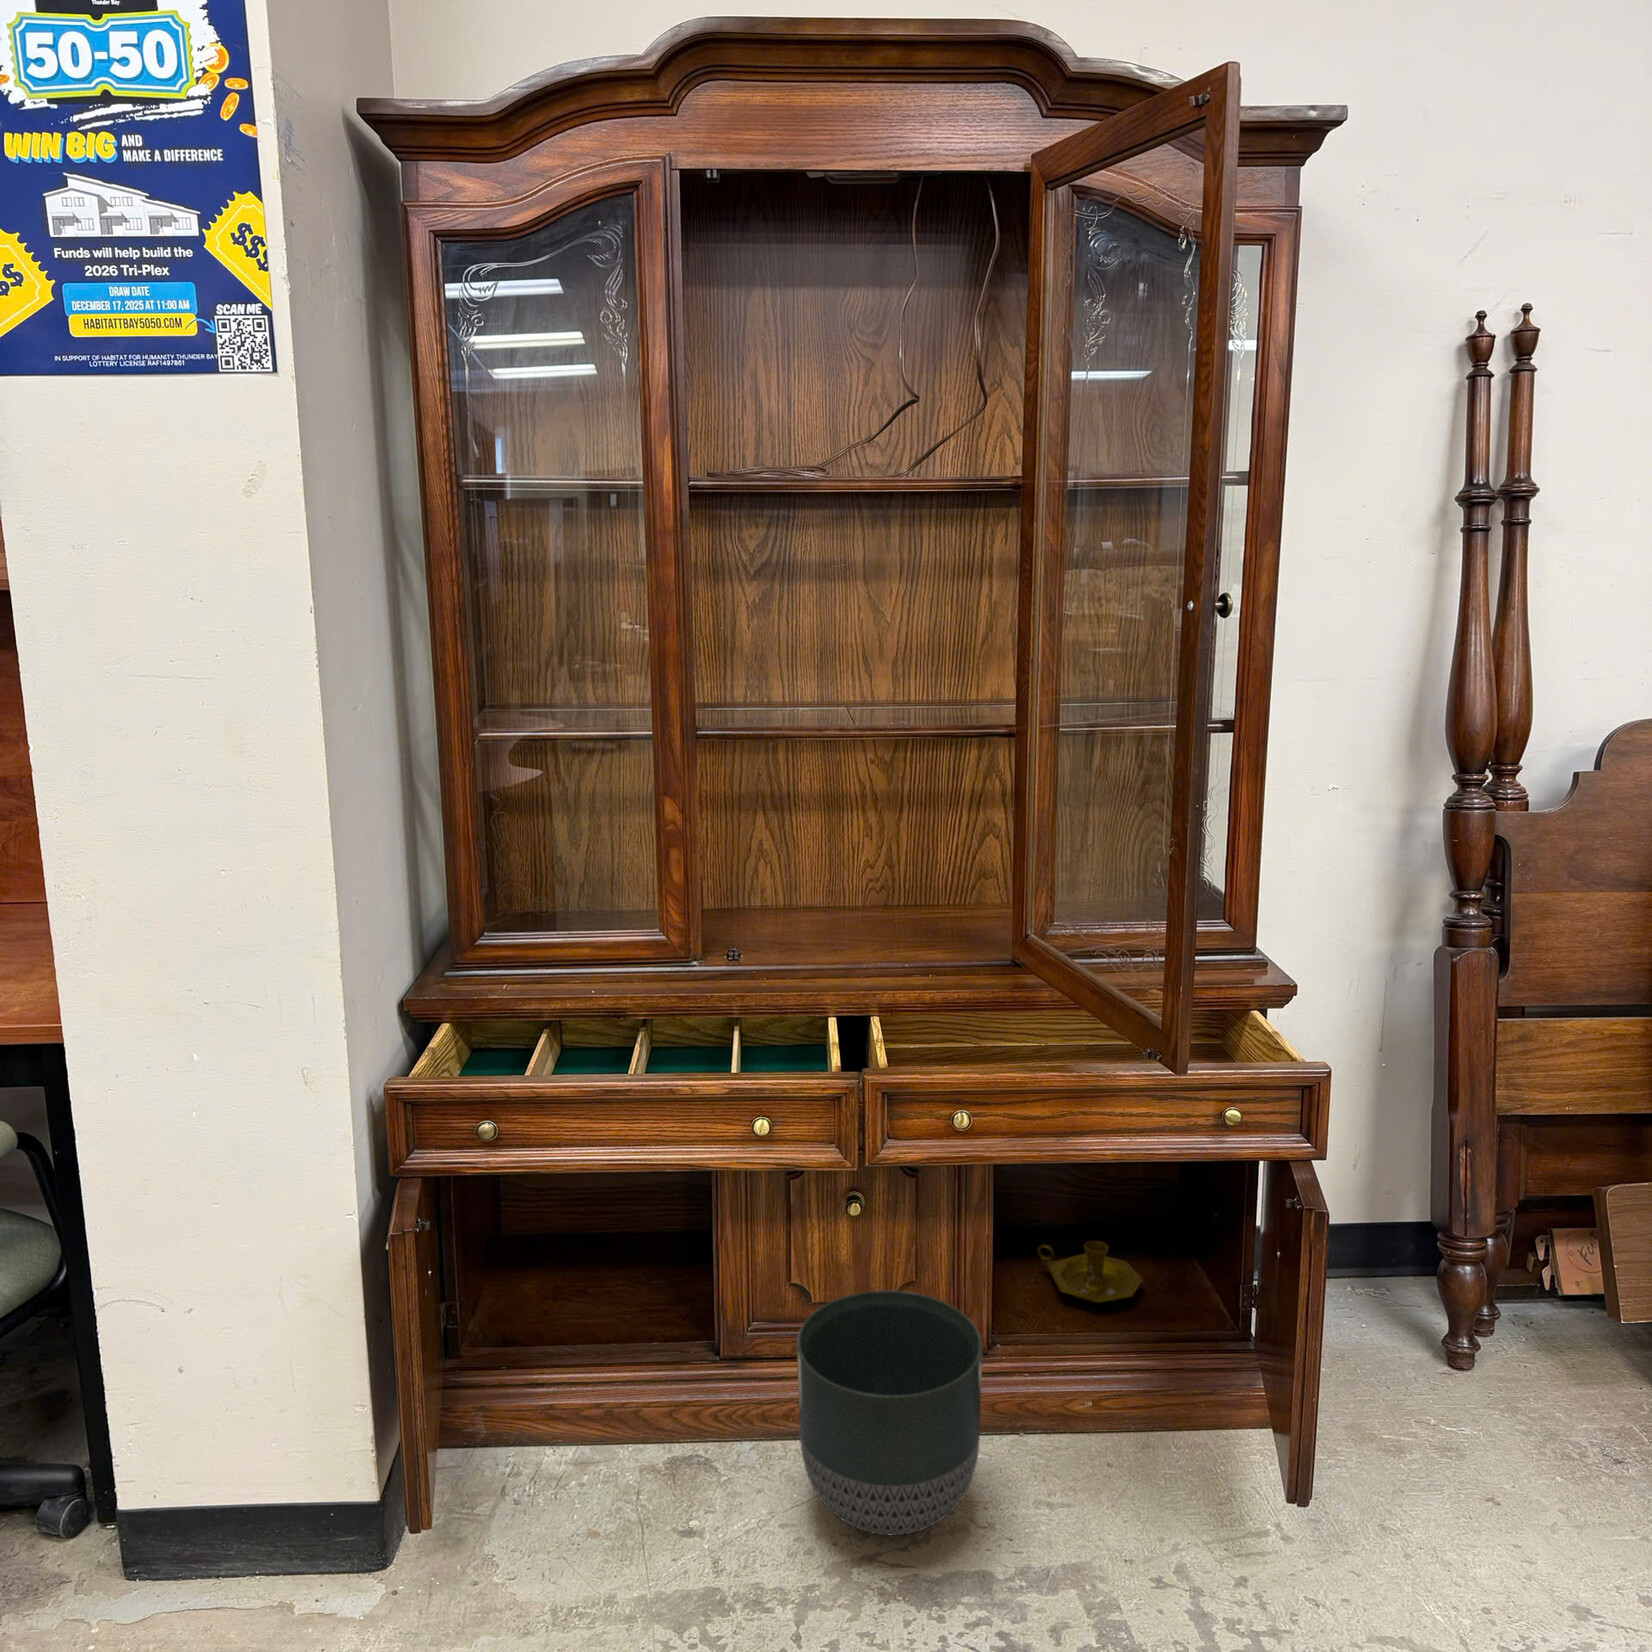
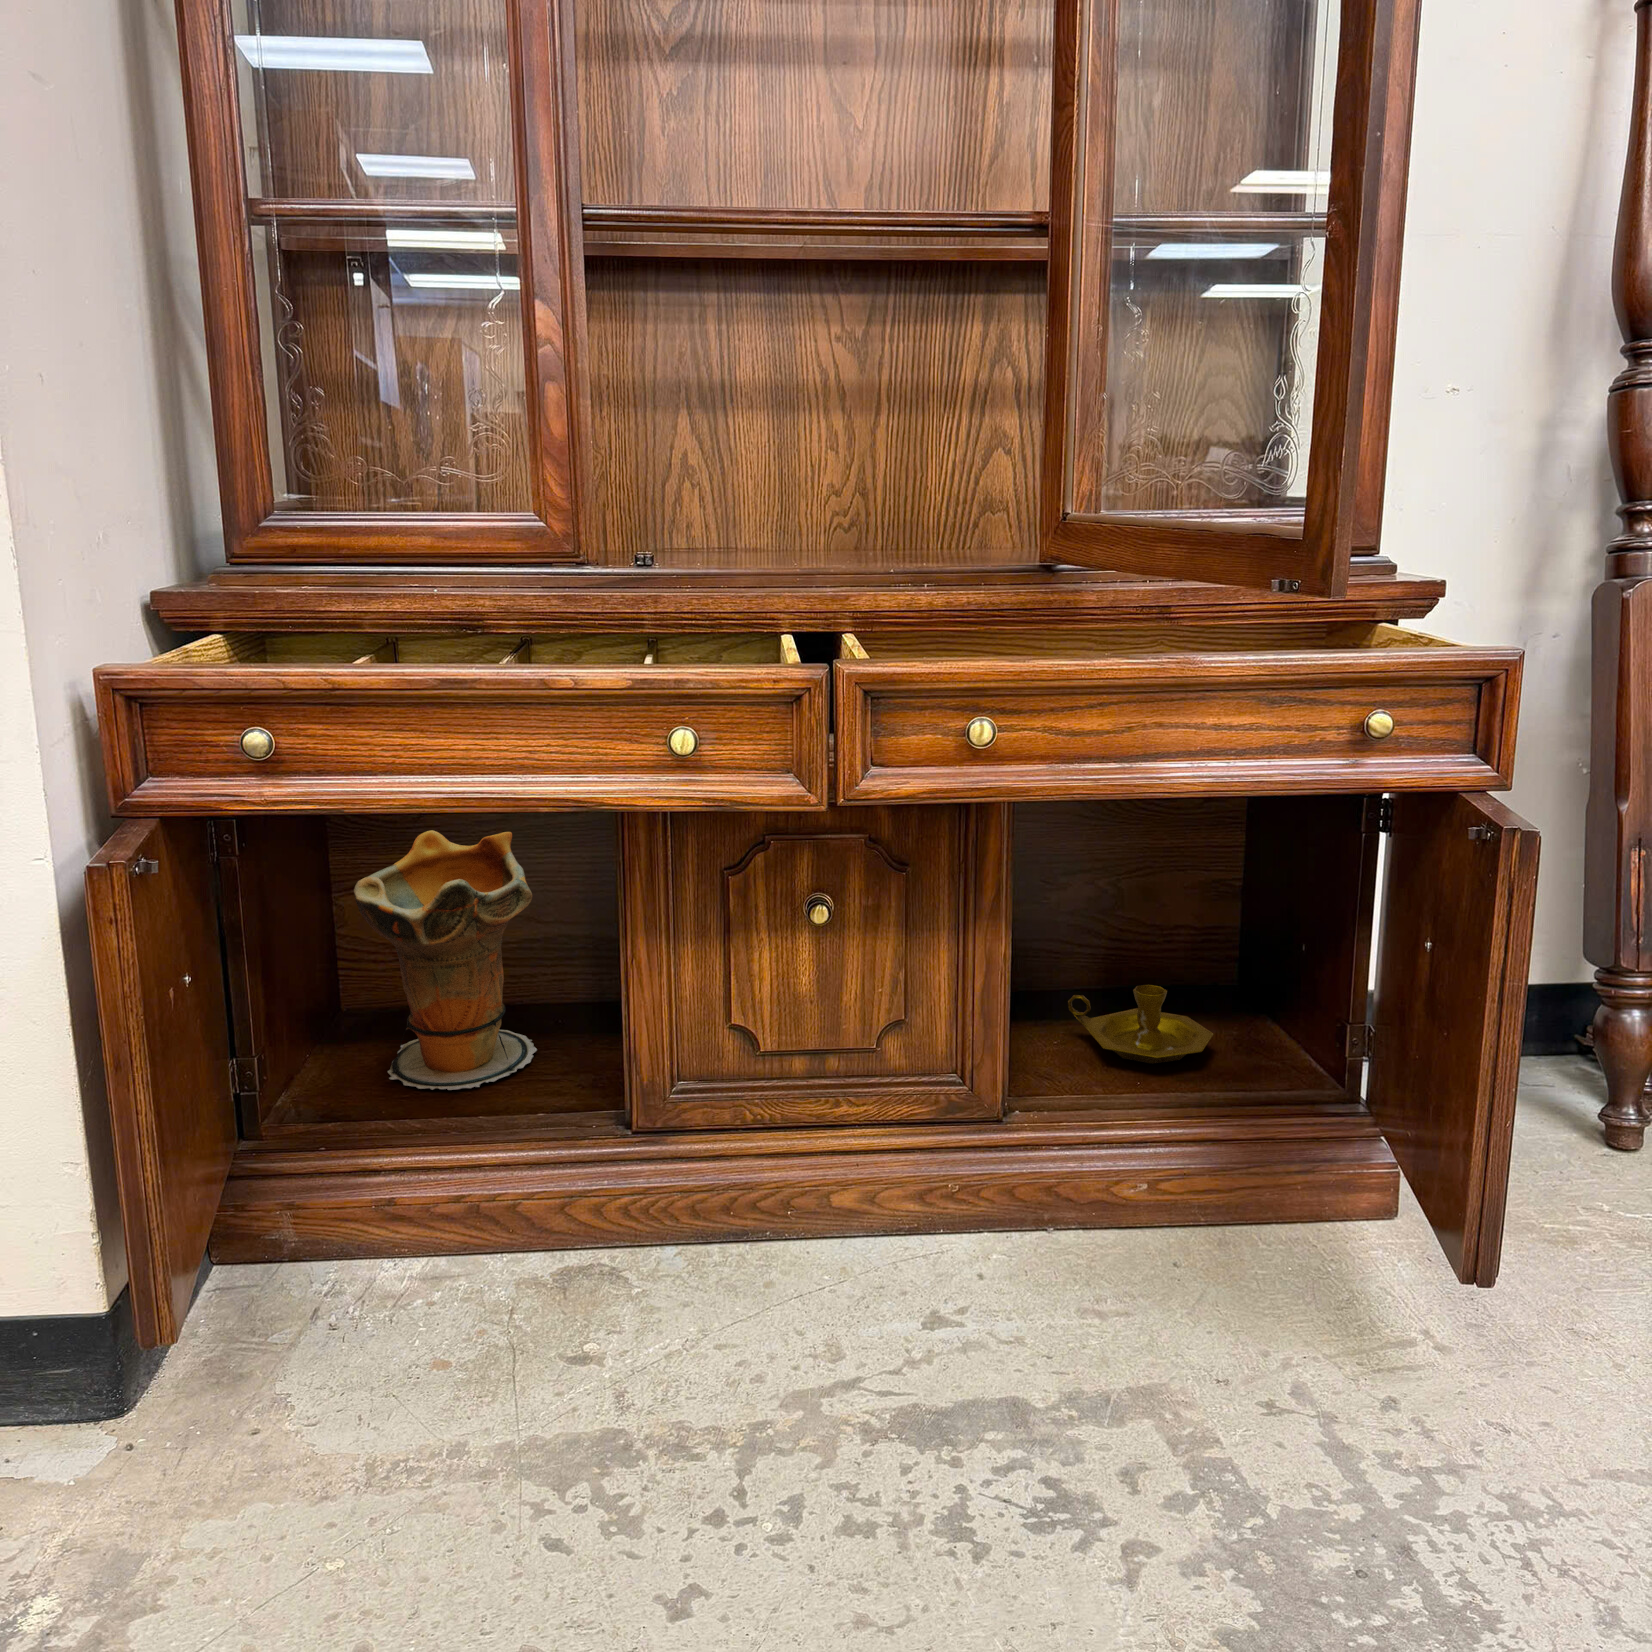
decorative vase: none [528,1122,652,1319] -> present [353,830,537,1090]
planter: present [797,1290,982,1535] -> none [737,1024,1010,1352]

